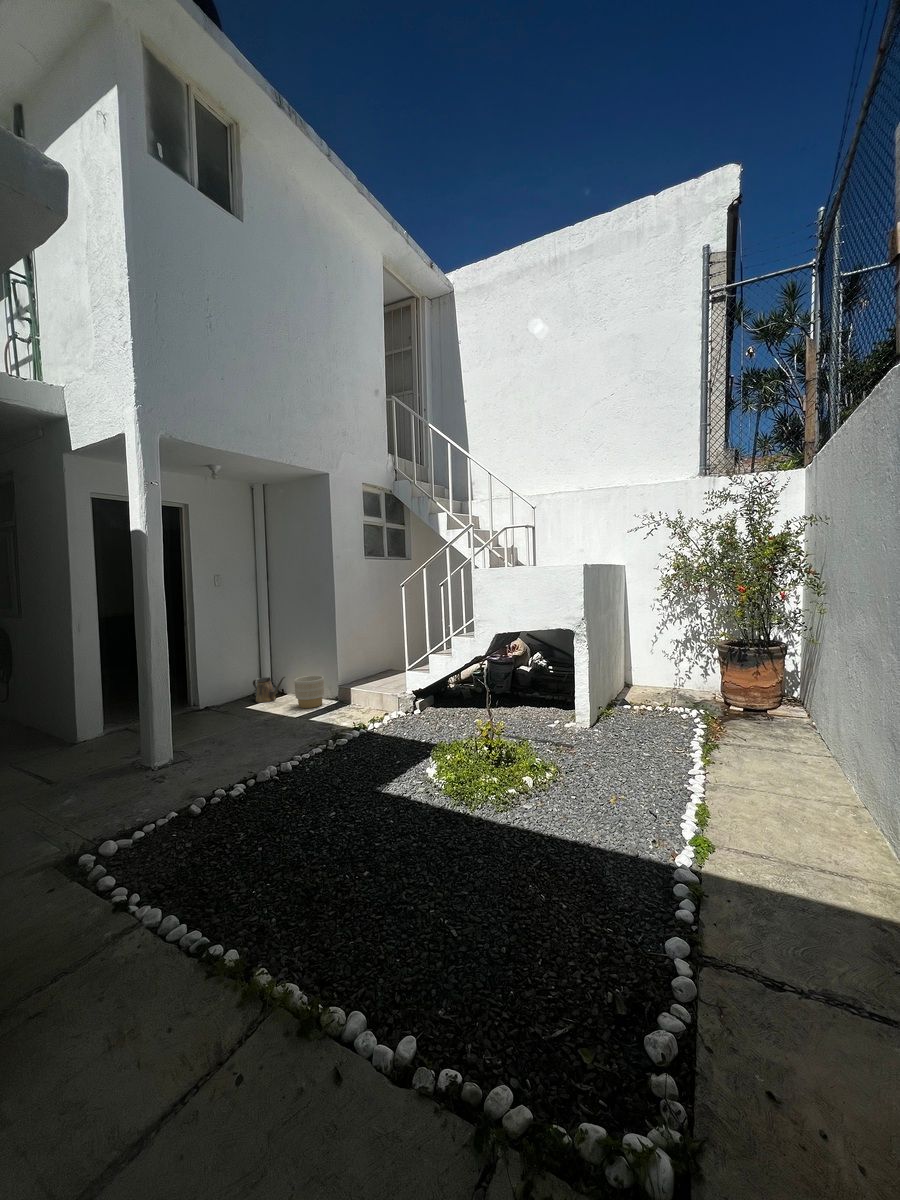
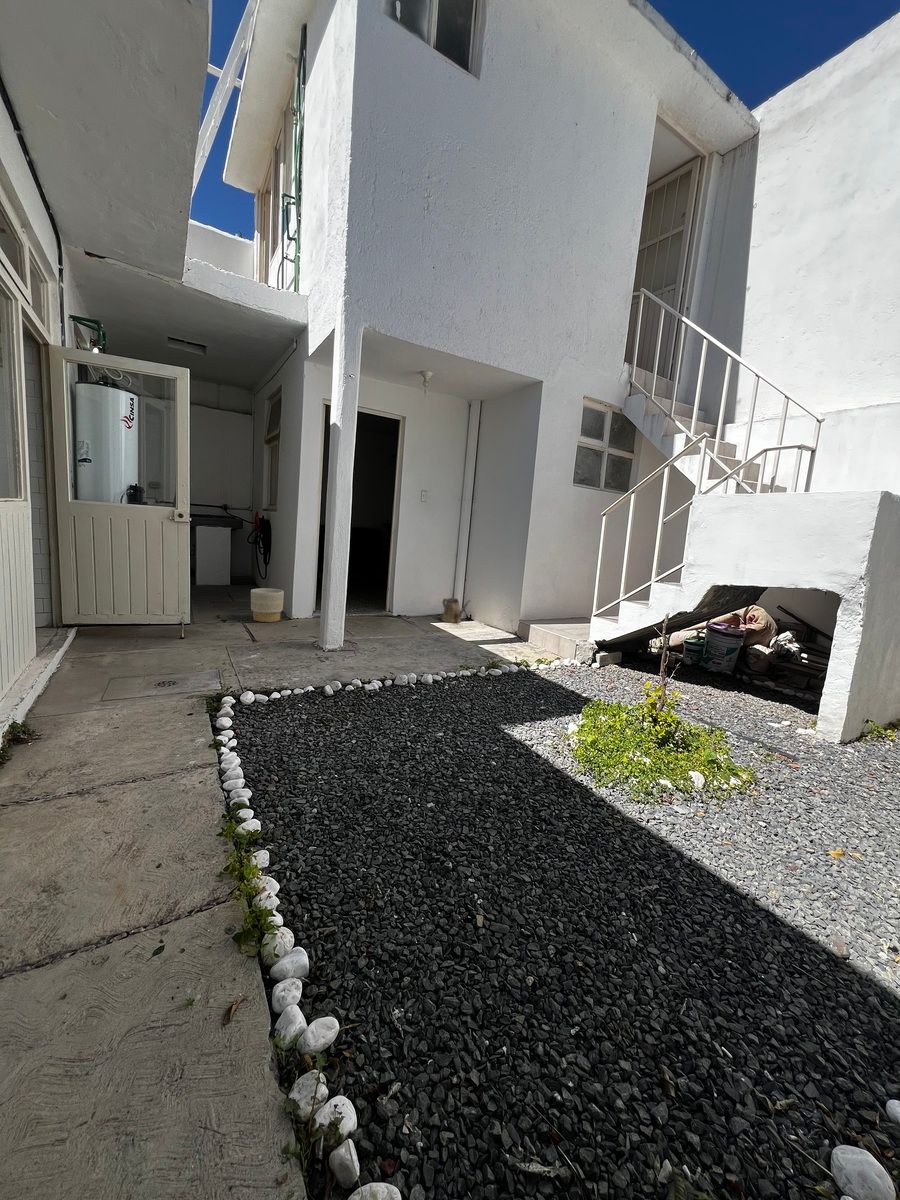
planter: present [294,676,324,708] -> present [251,588,284,622]

